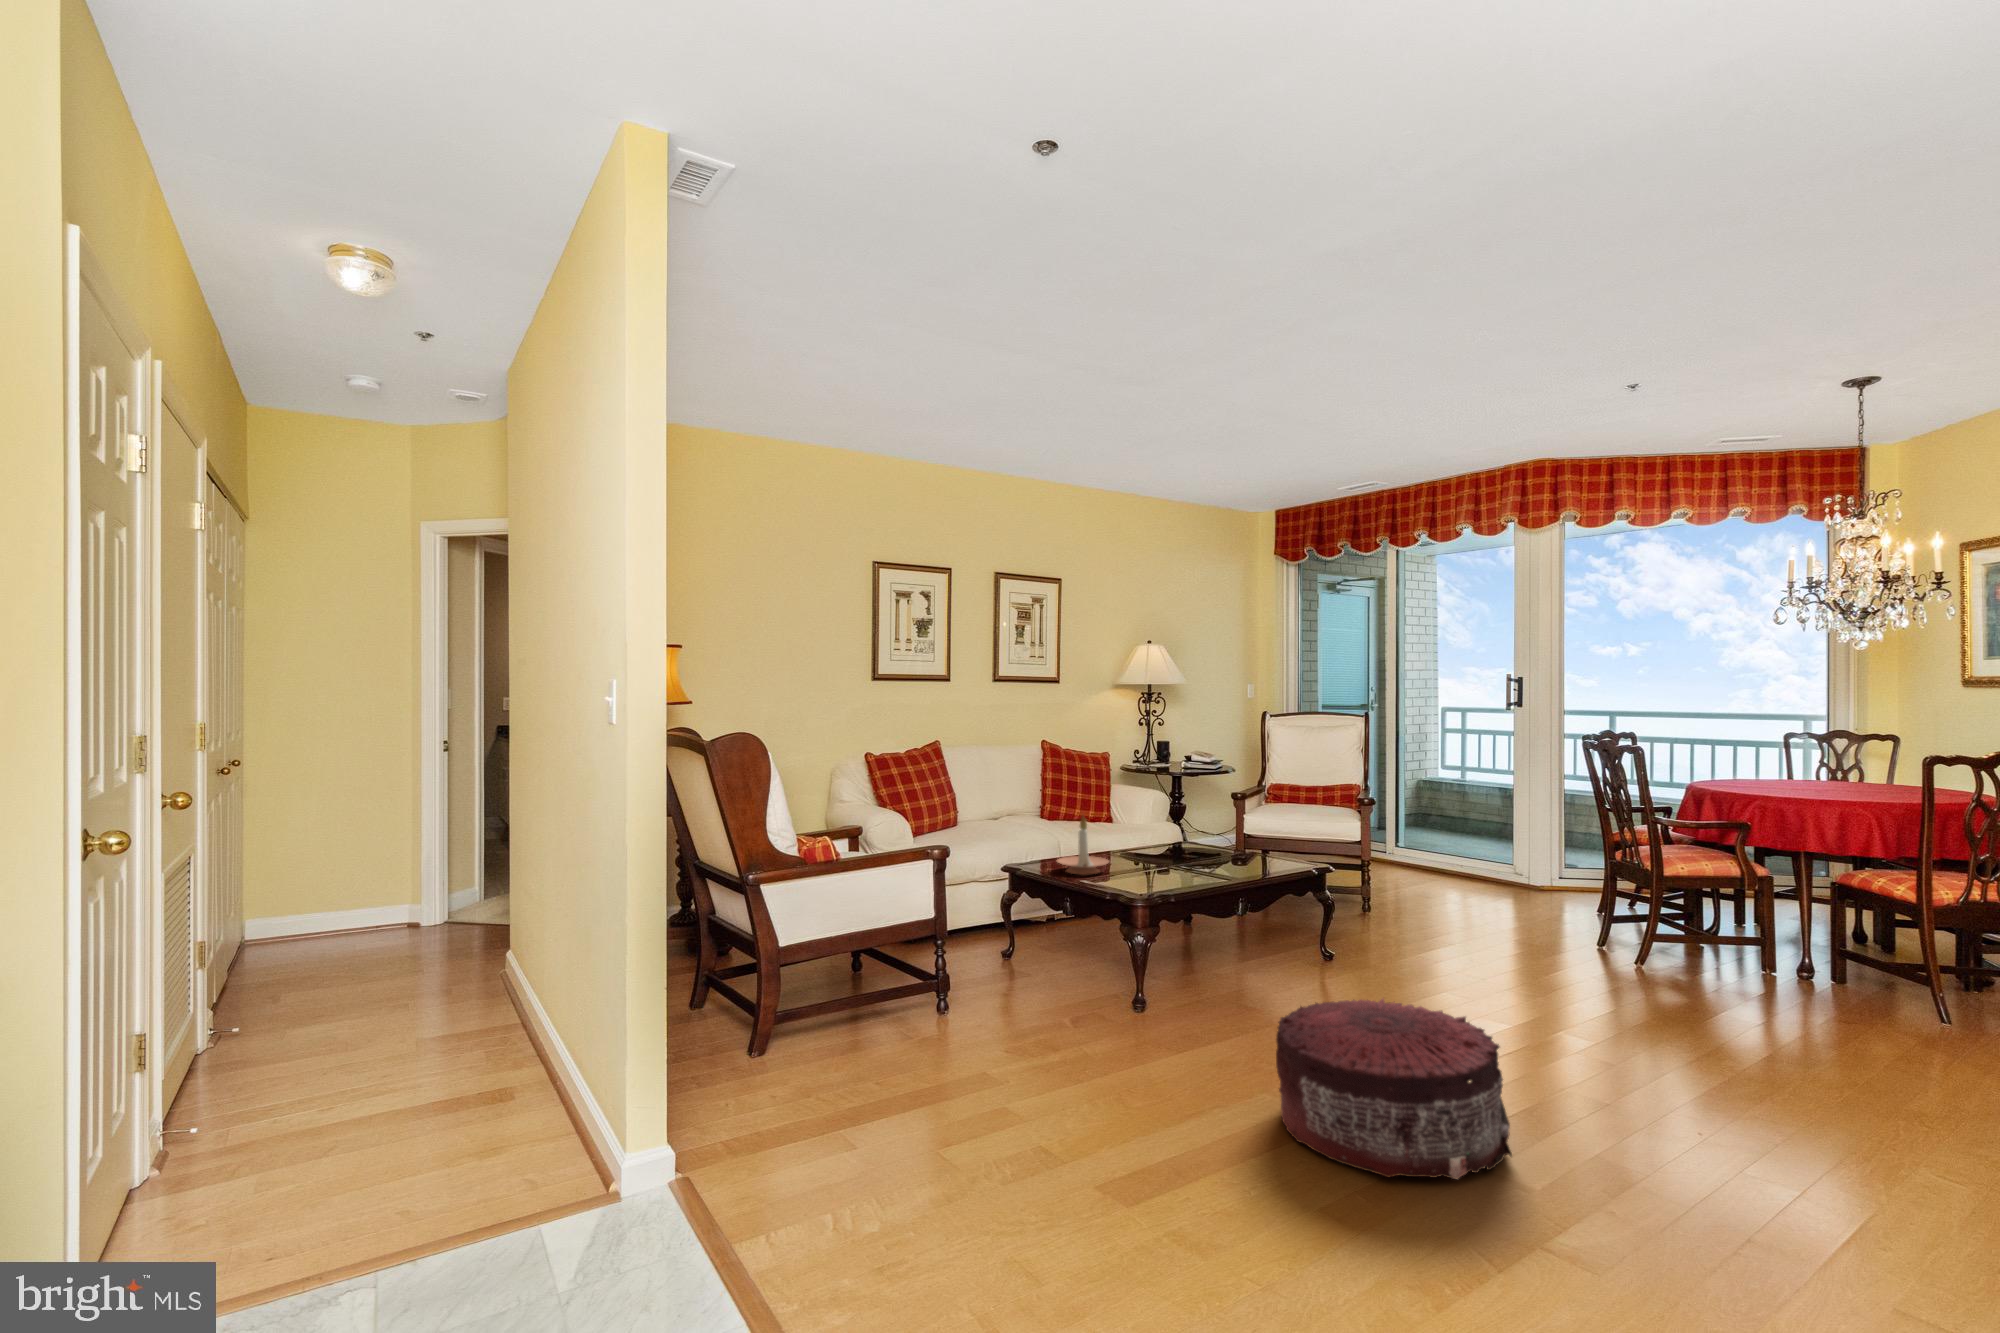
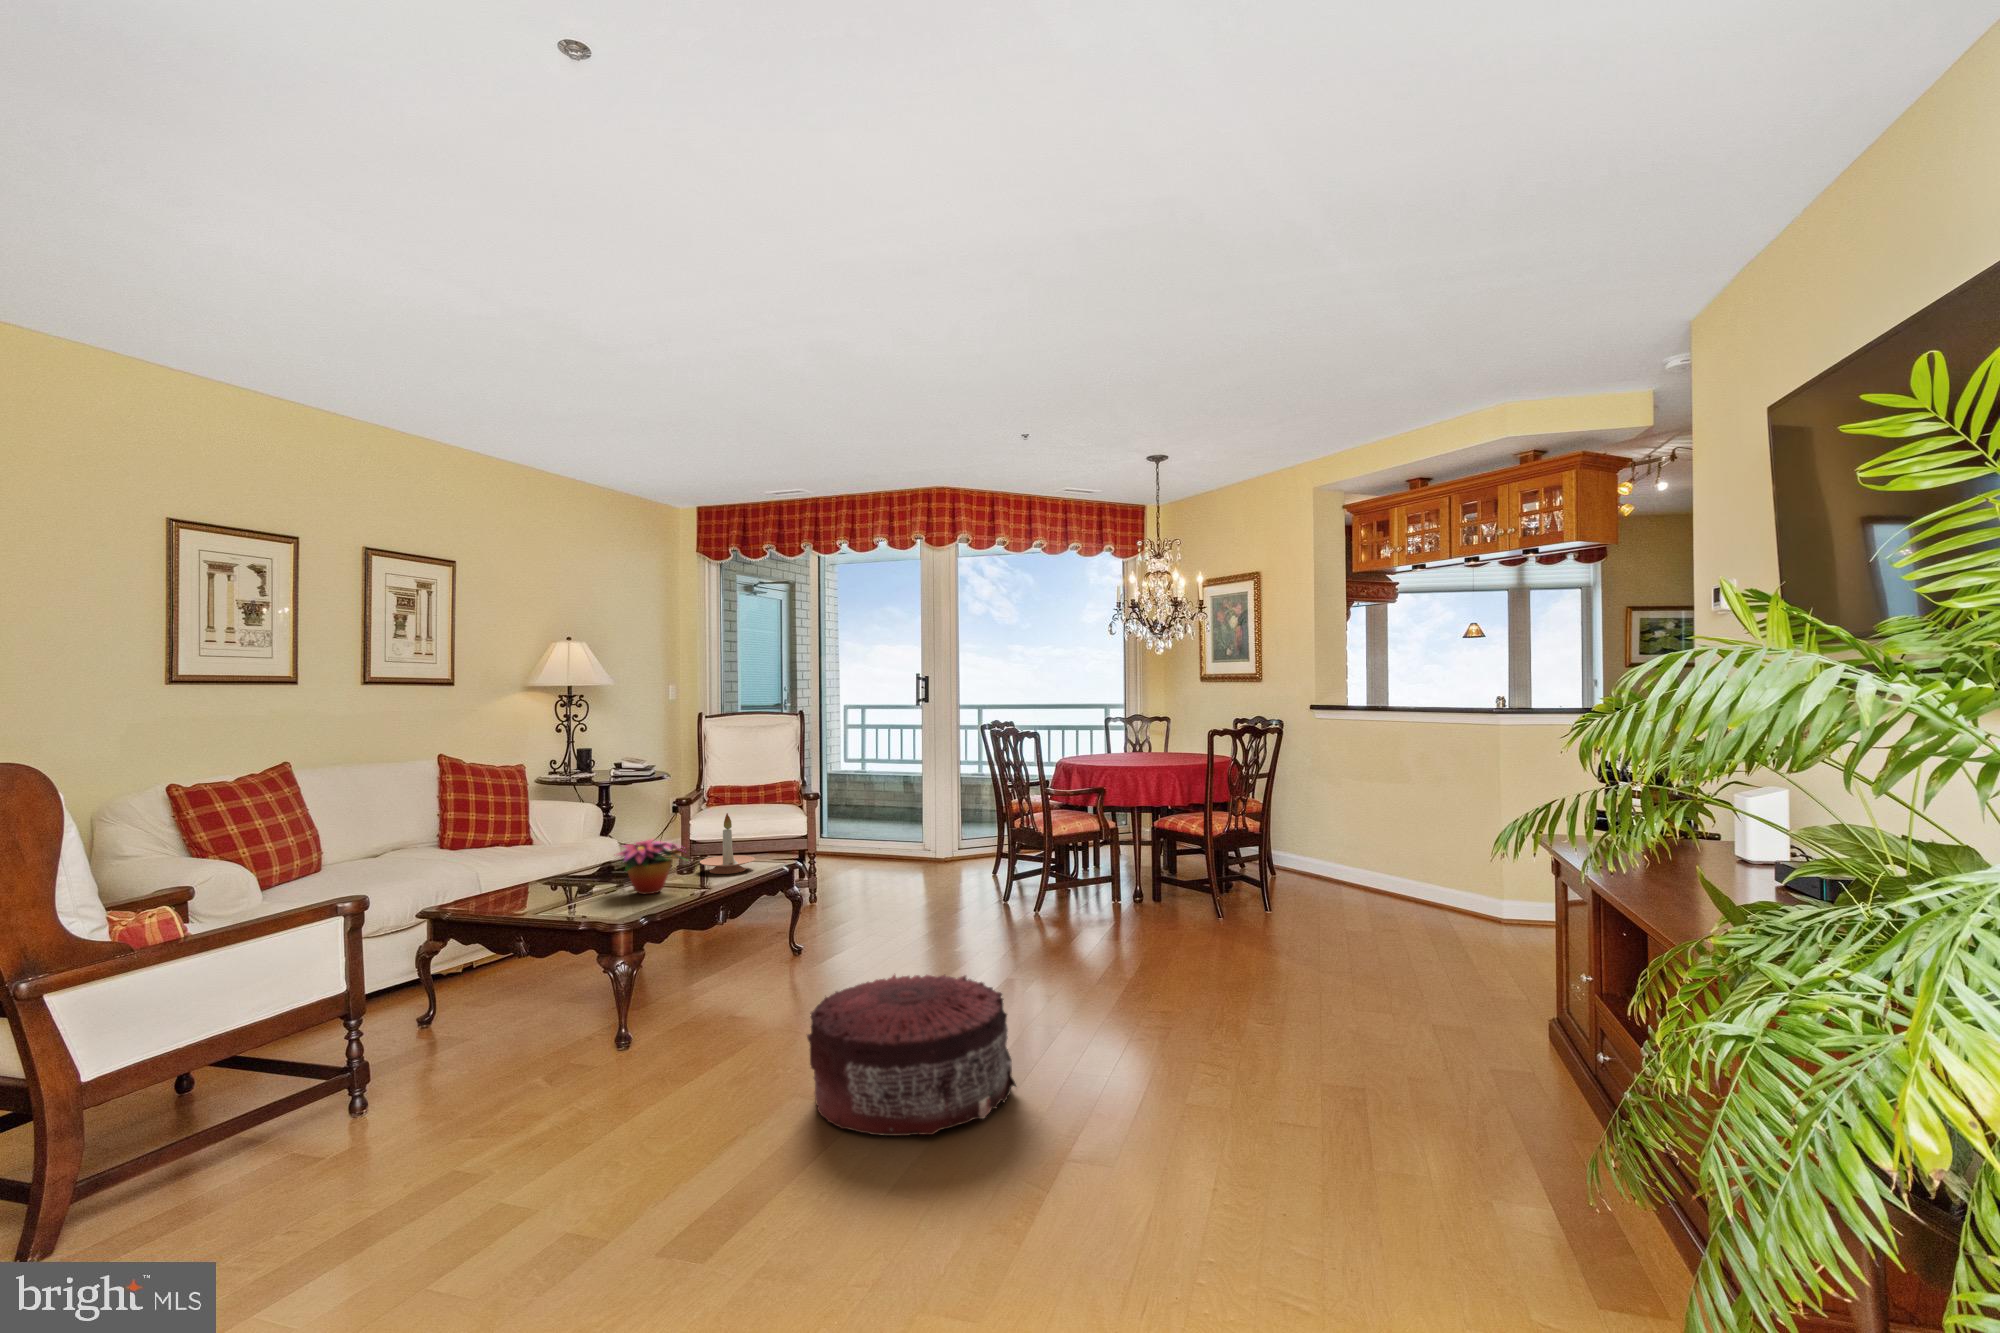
candle holder: present [1057,815,1109,875] -> present [700,813,755,874]
flower arrangement: none [1144,826,1216,878] -> present [617,839,682,894]

